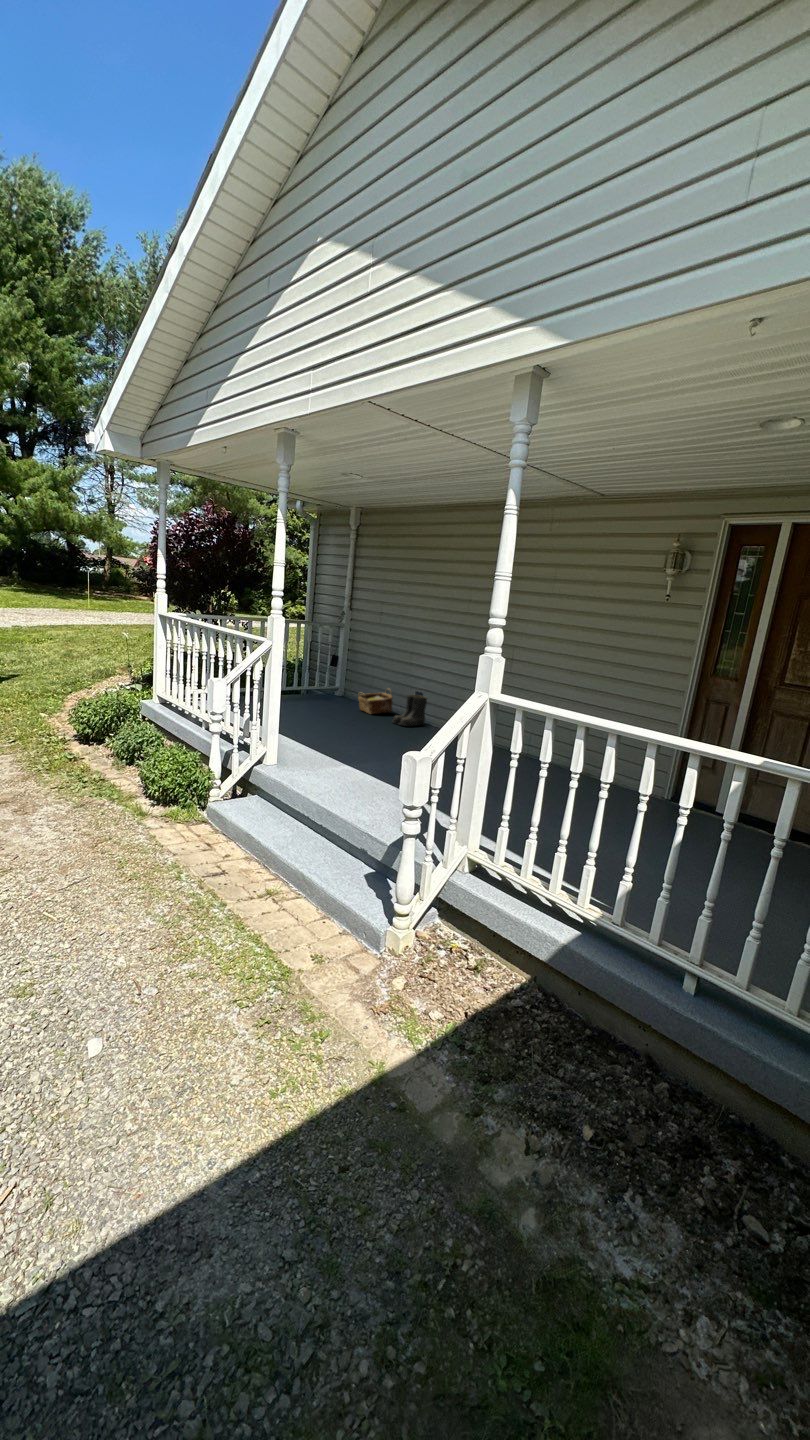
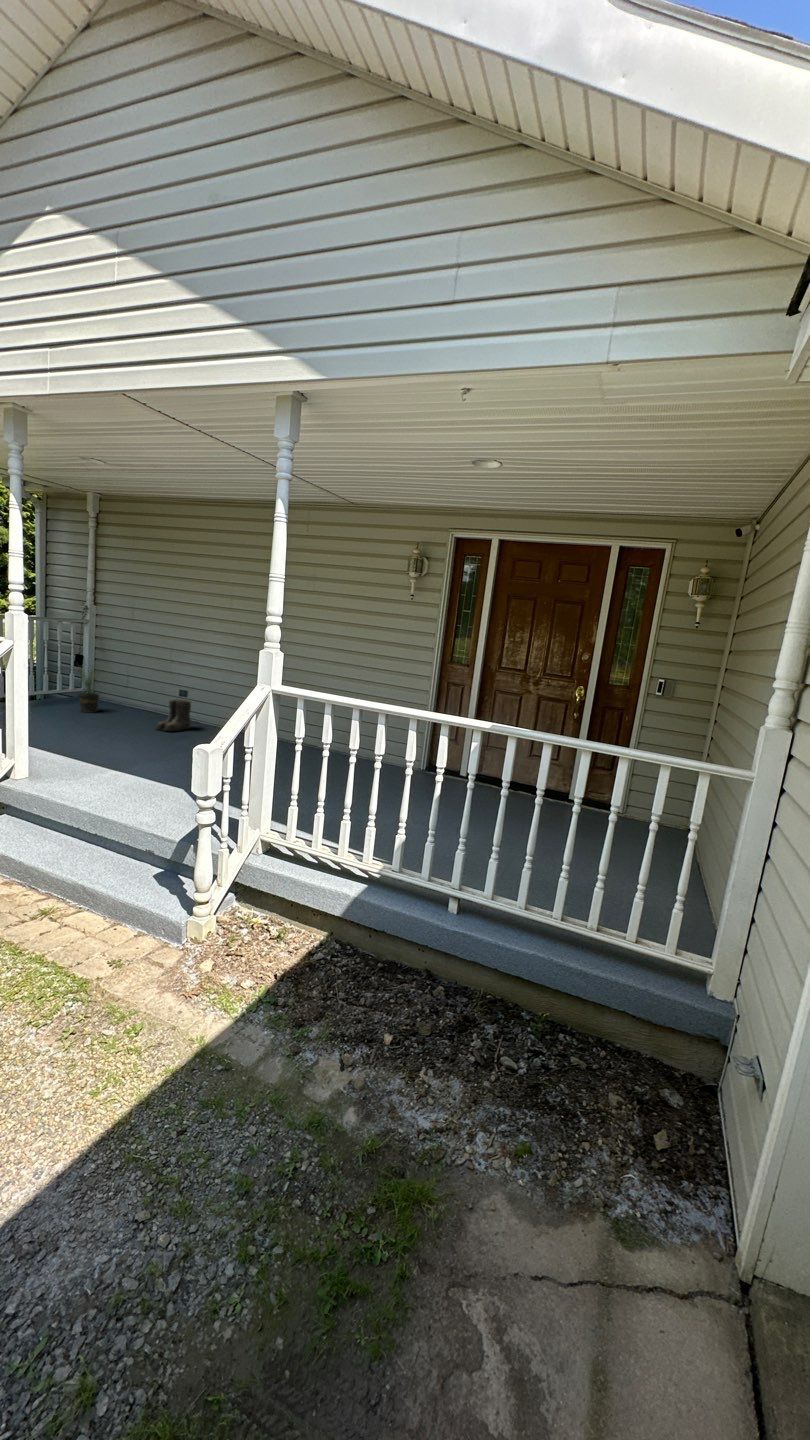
potted plant: none [327,651,352,701] -> present [79,666,99,713]
woven basket: present [358,691,393,714] -> none [115,695,154,723]

